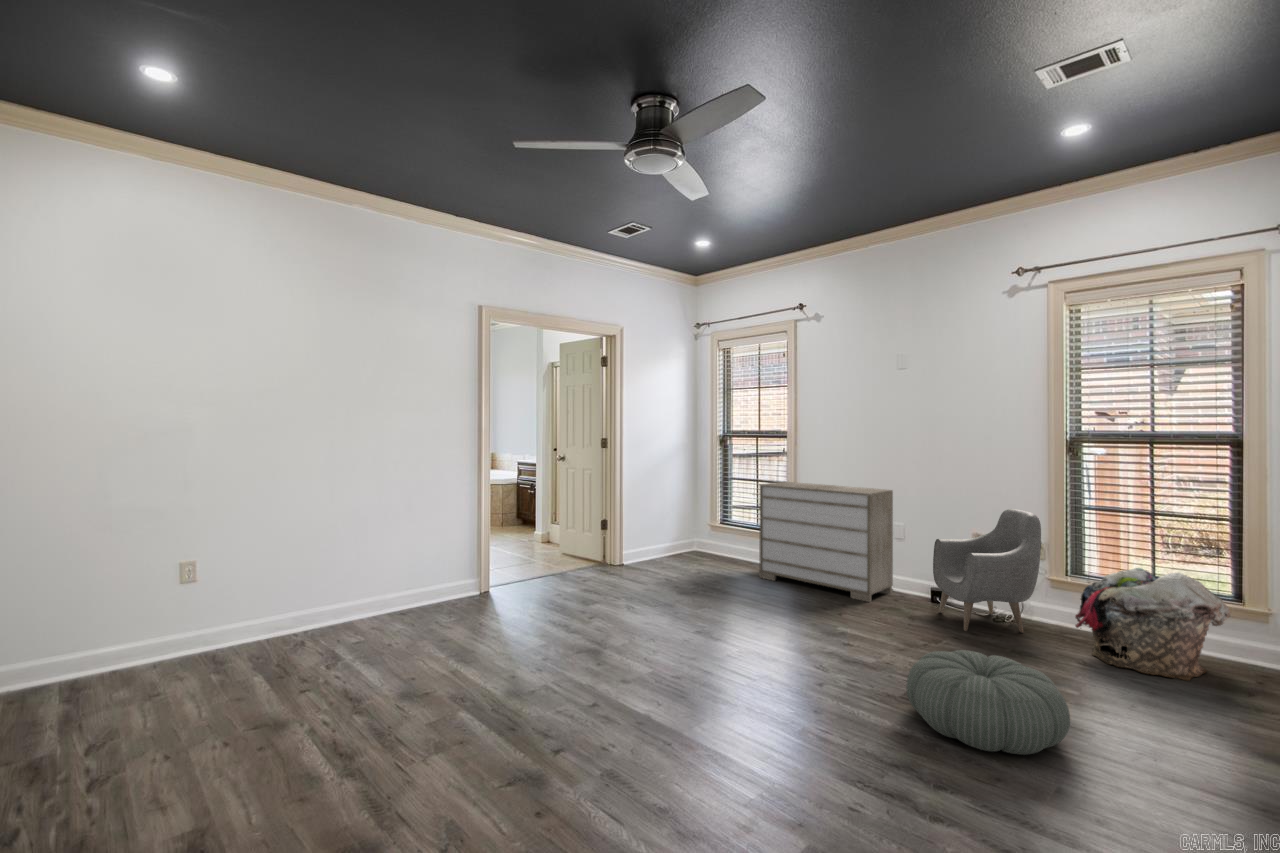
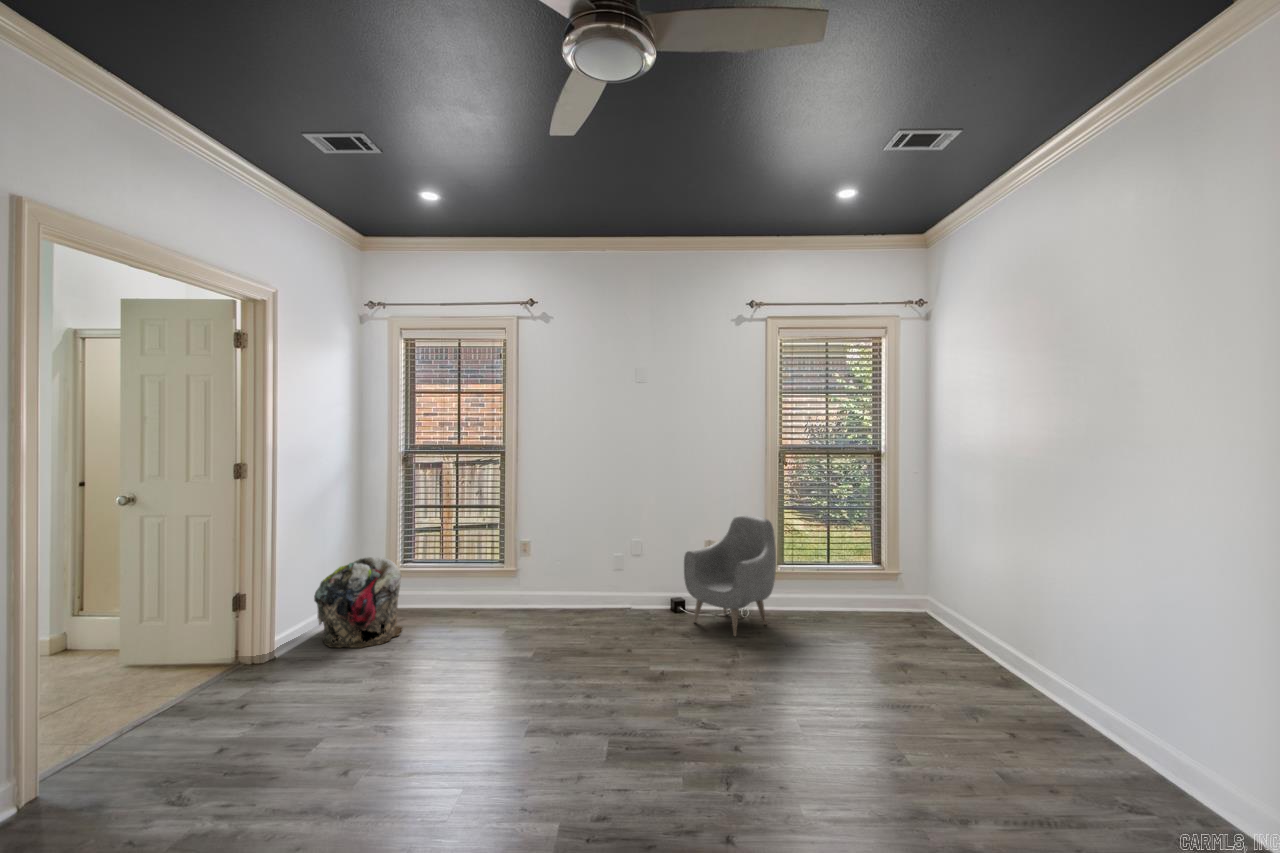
dresser: present [759,482,893,602] -> none [492,506,633,628]
laundry basket: present [1075,568,1231,680] -> present [314,557,402,648]
pouf: present [906,650,1070,755] -> none [815,661,959,762]

